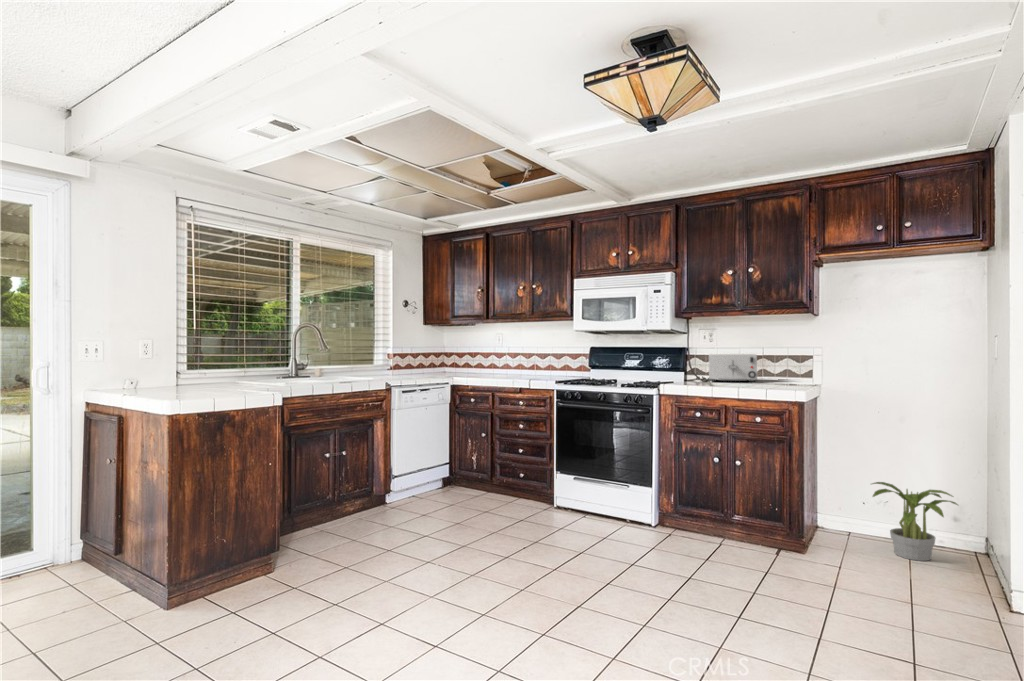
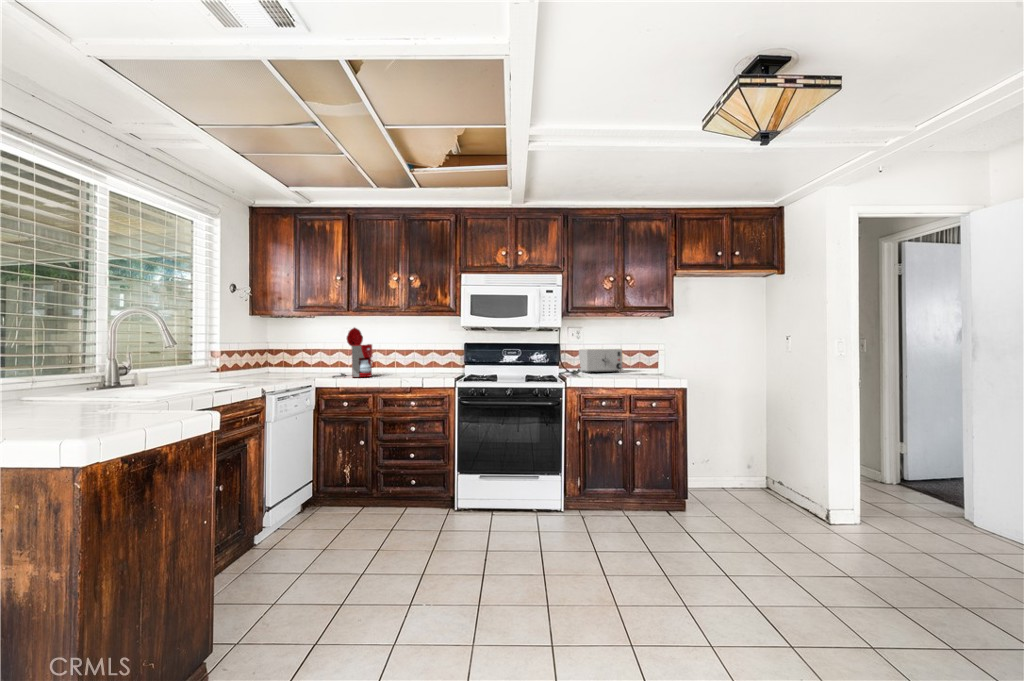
coffee maker: none [470,332,502,377] -> present [333,328,375,377]
potted plant: present [872,482,958,561] -> none [709,443,766,497]

